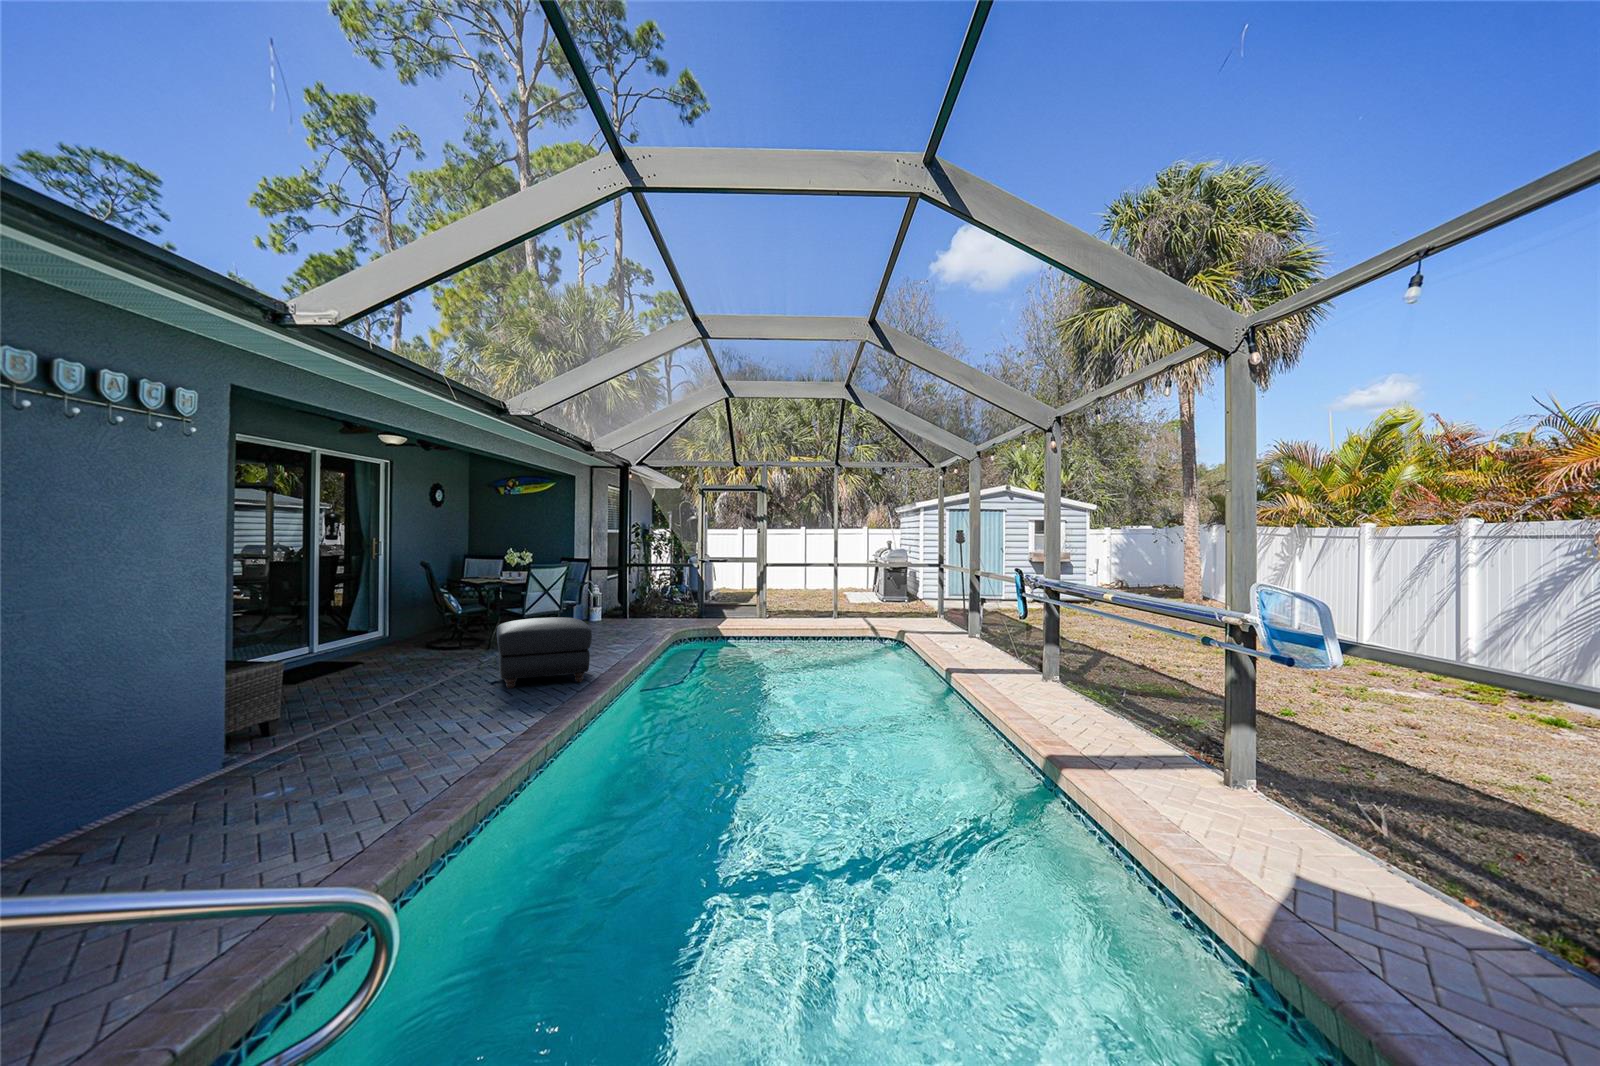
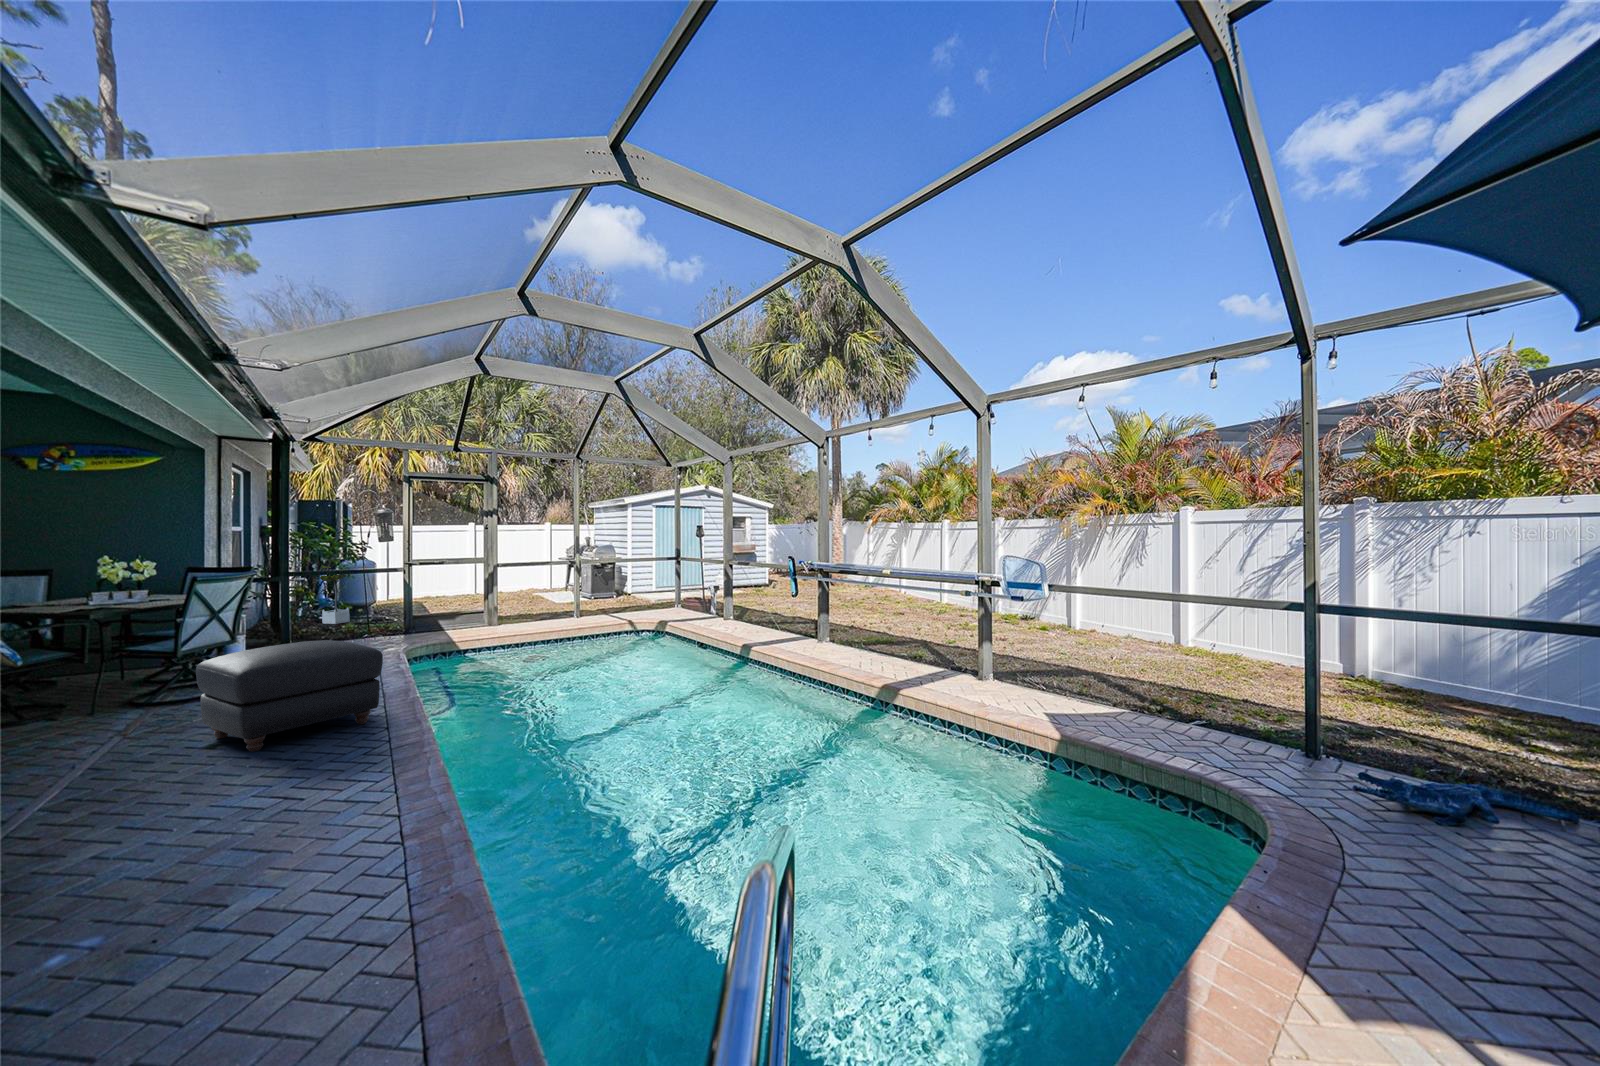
potted tree: none [660,559,679,605] -> present [320,566,350,624]

